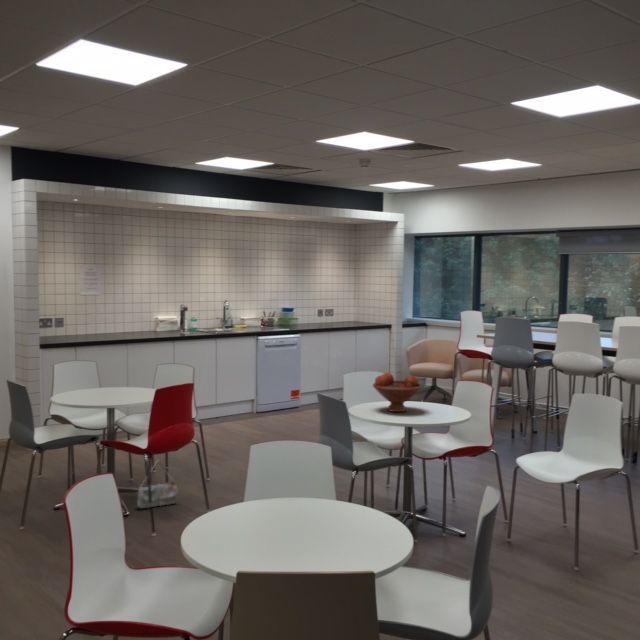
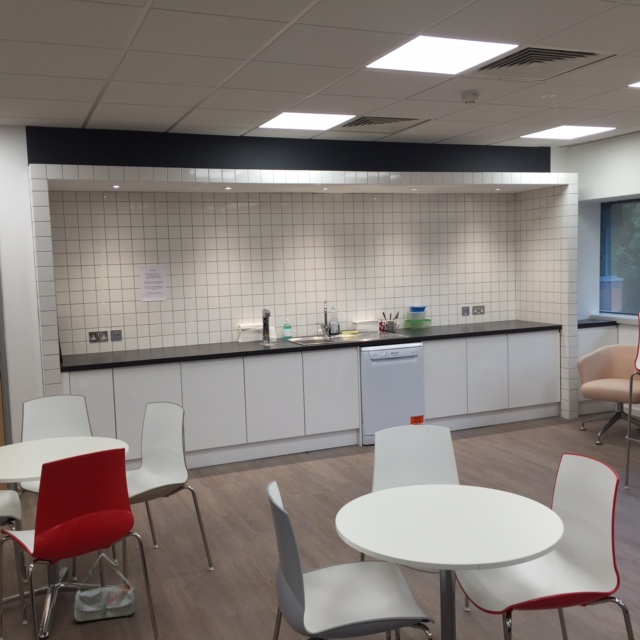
fruit bowl: present [373,373,422,412] -> none [380,449,469,525]

